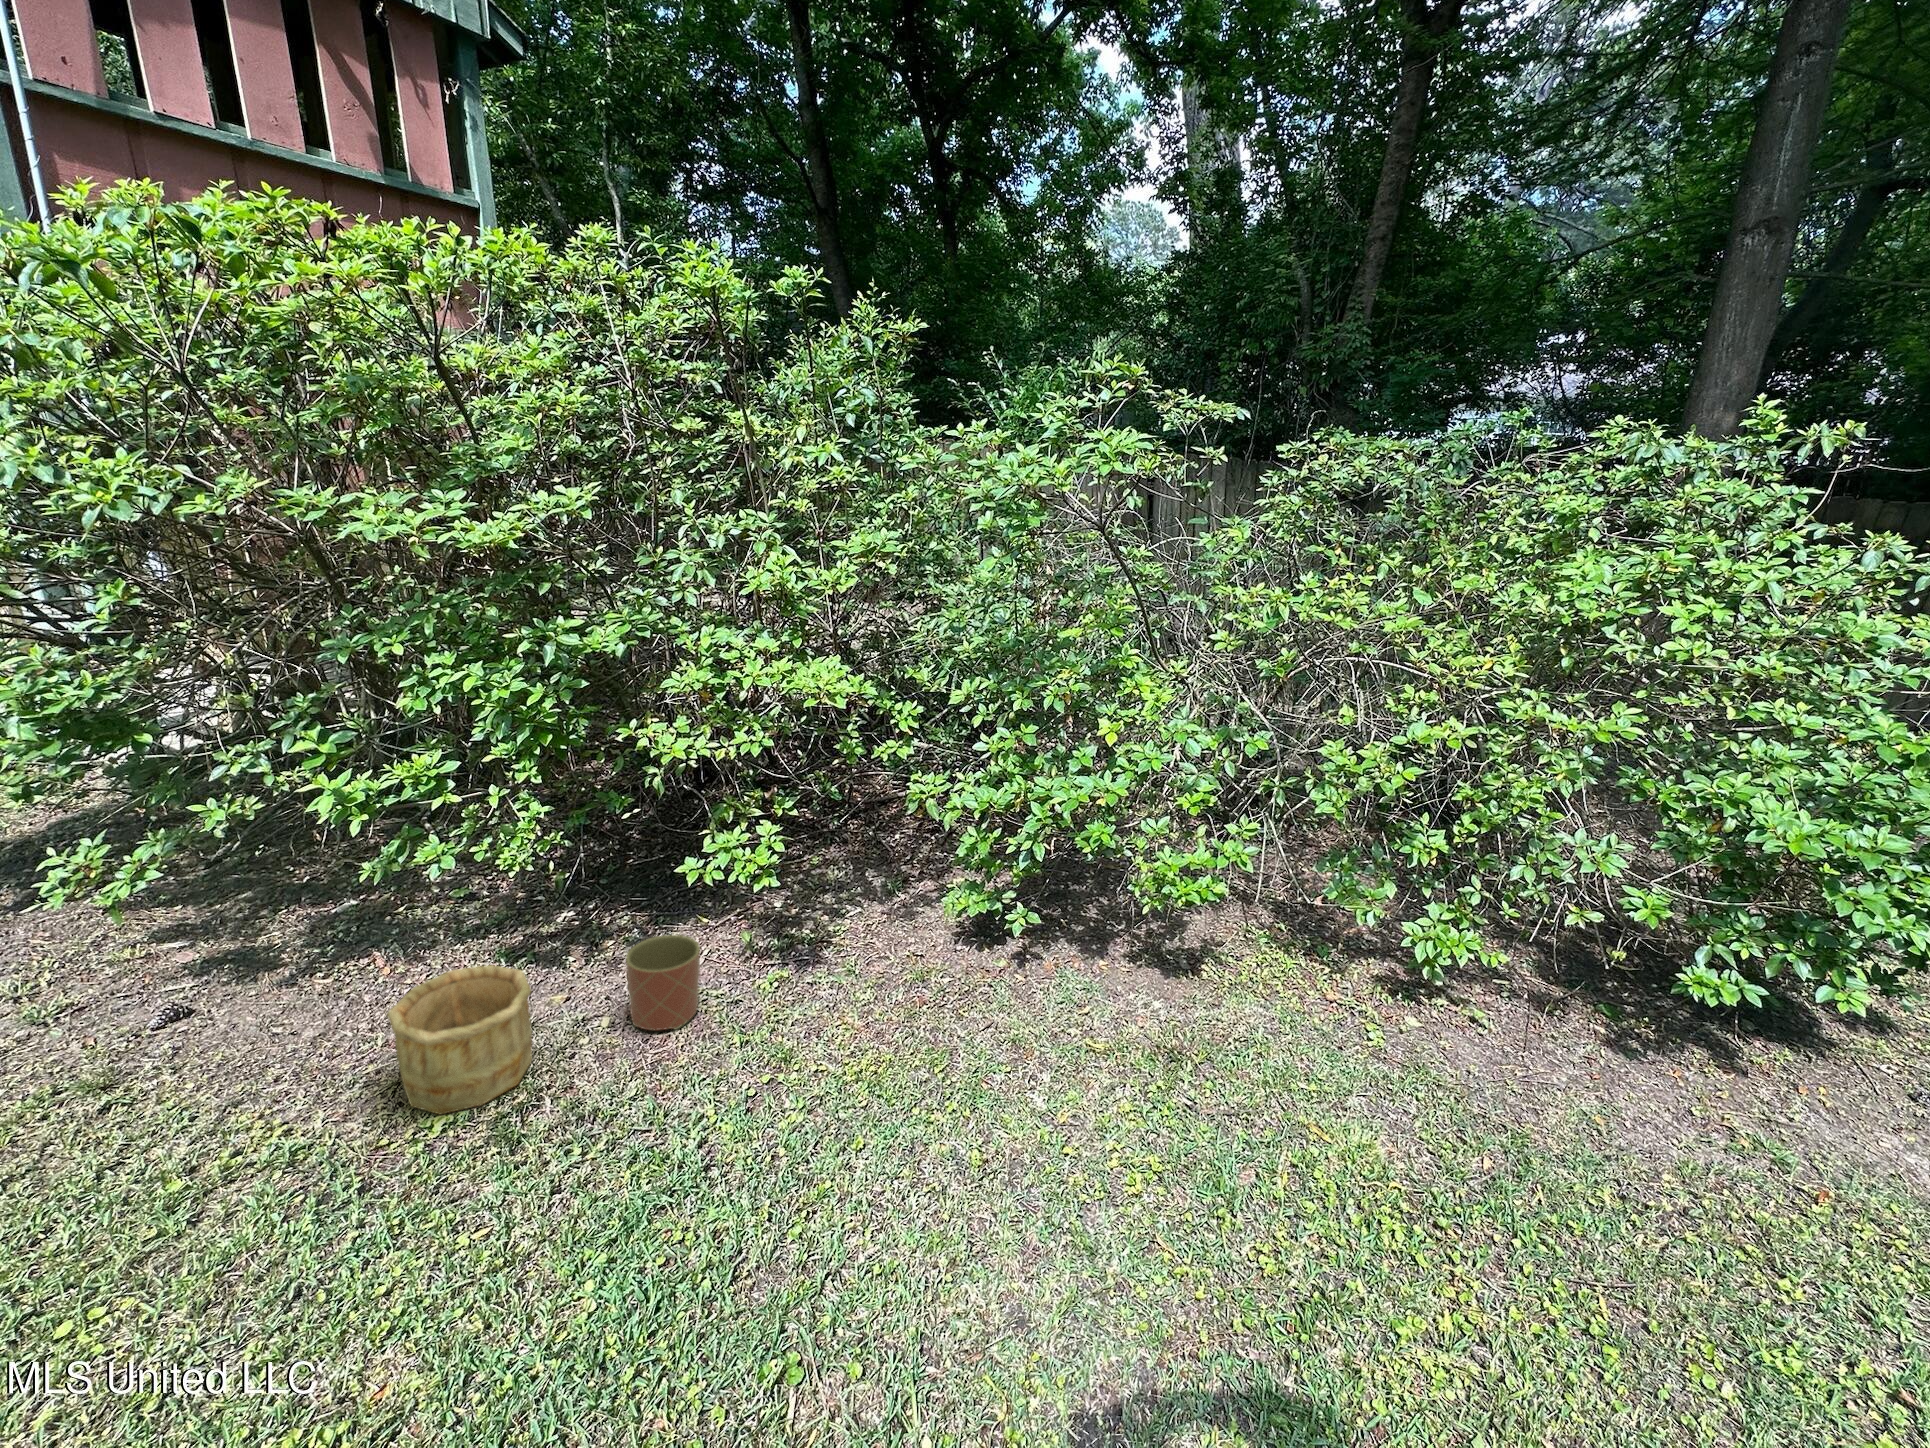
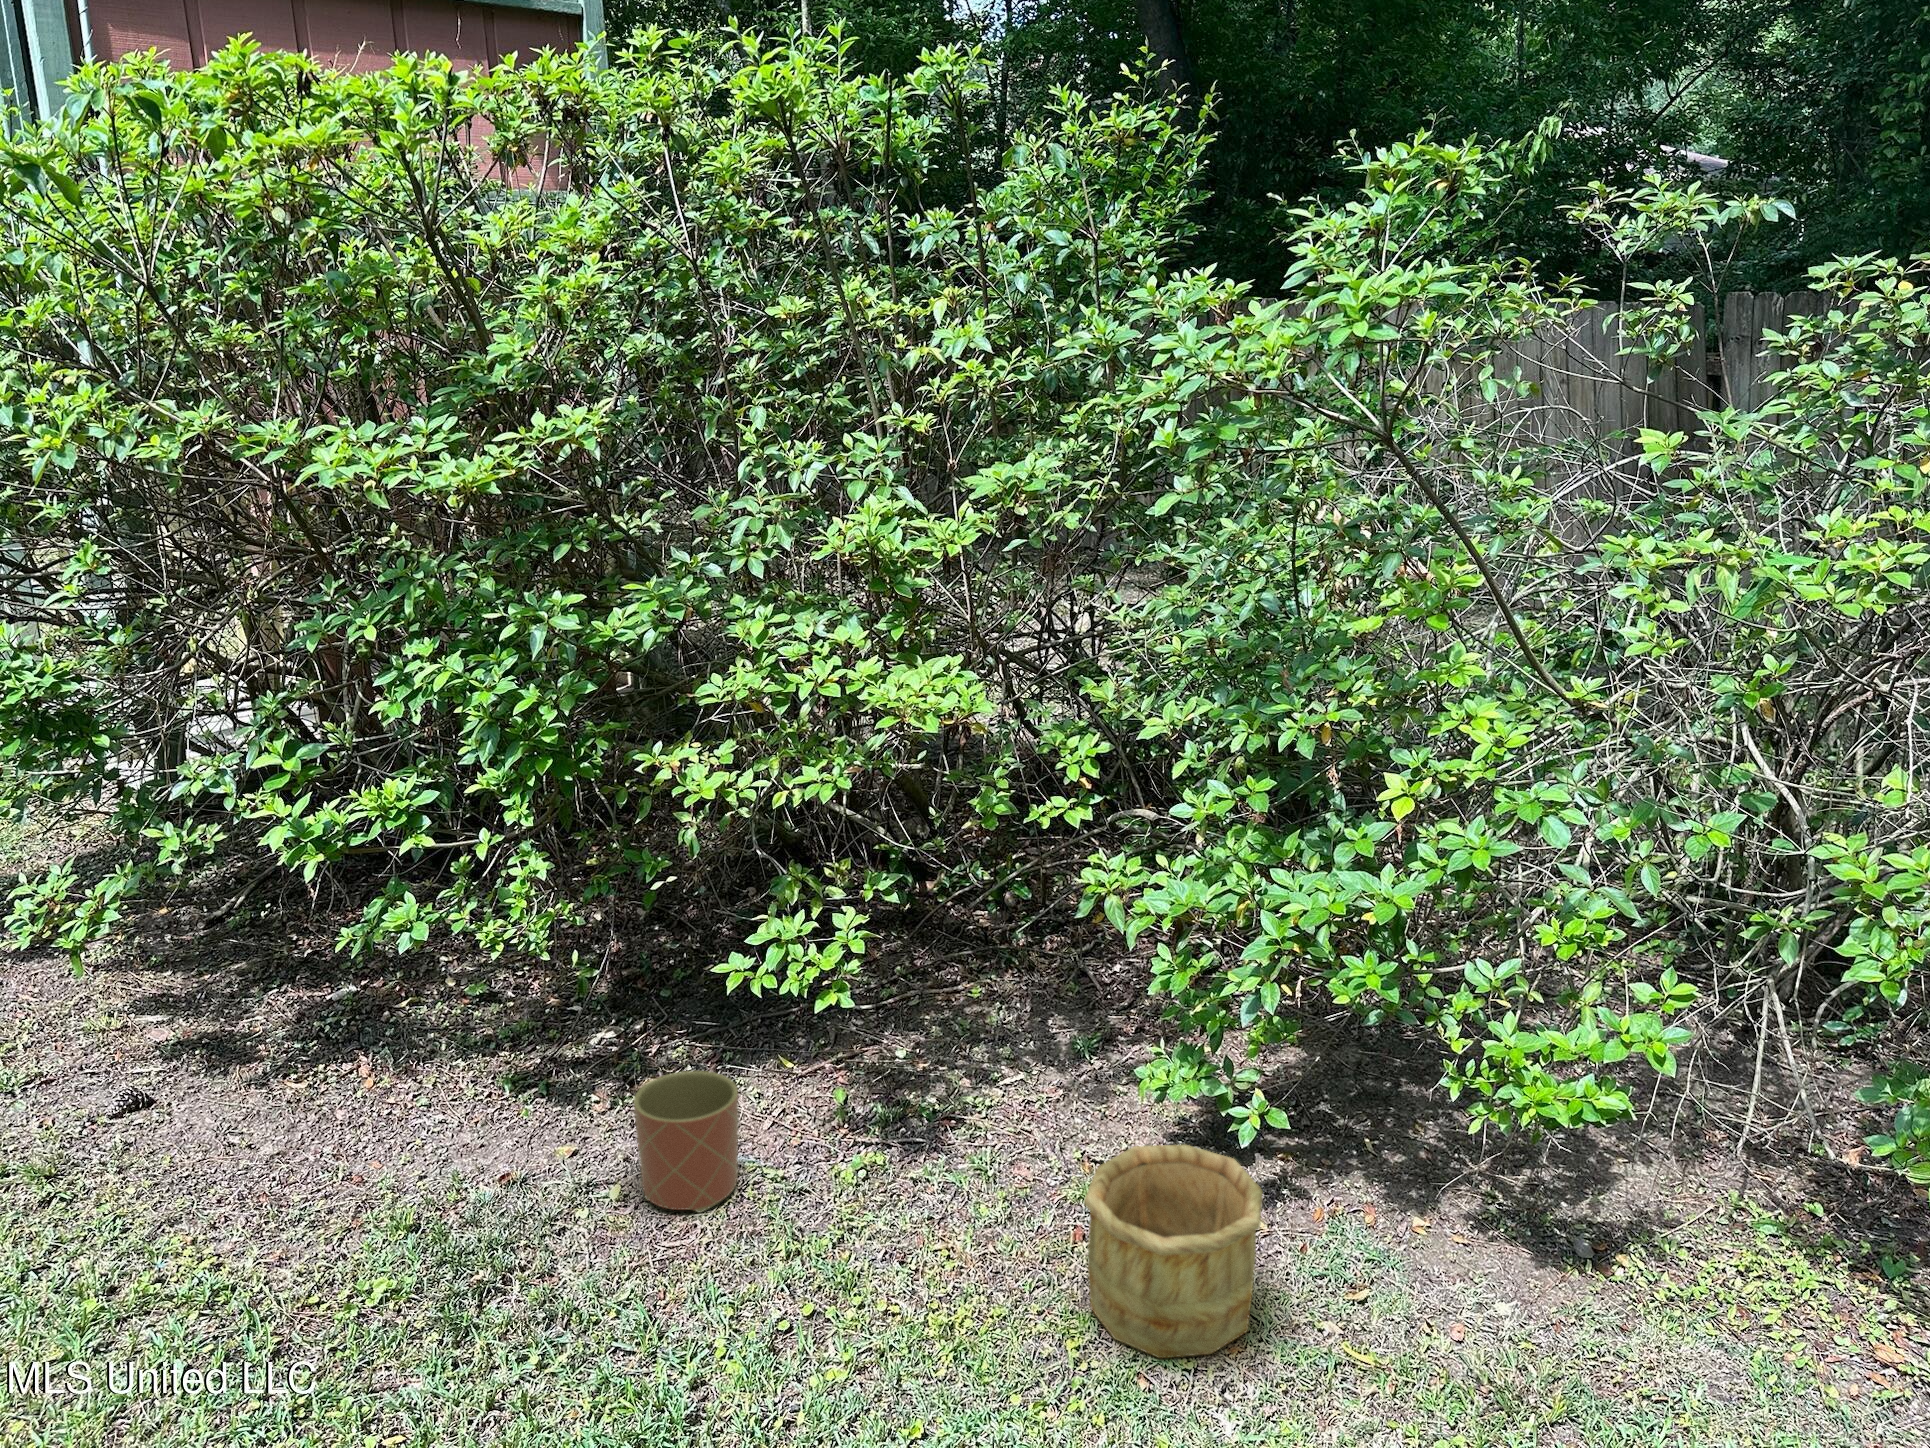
wooden bucket: present [387,965,532,1114] -> present [1084,1145,1263,1358]

